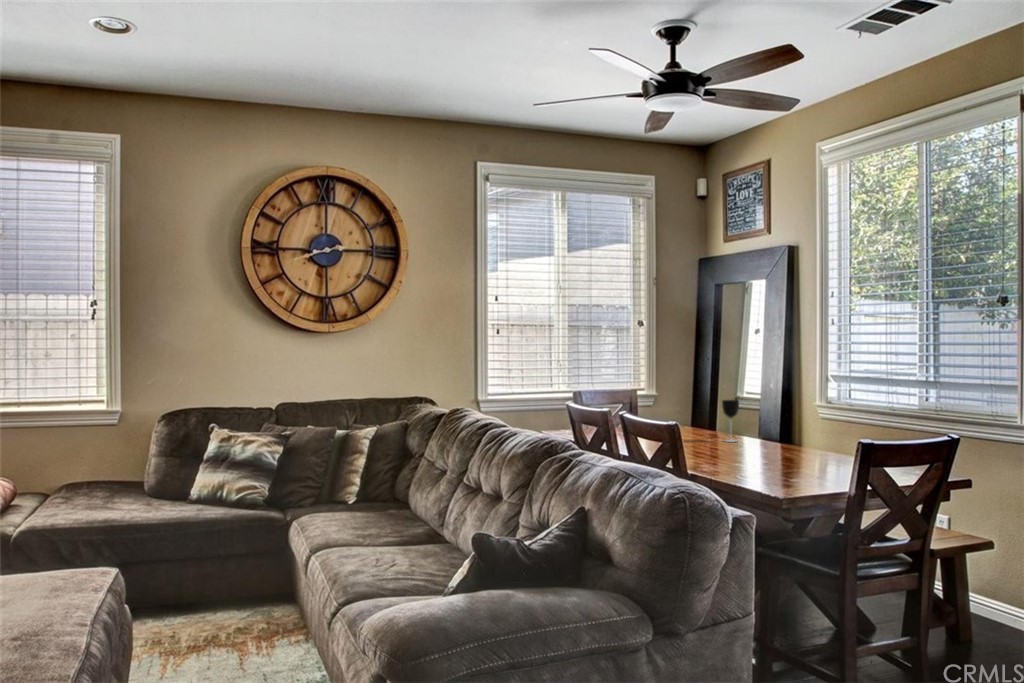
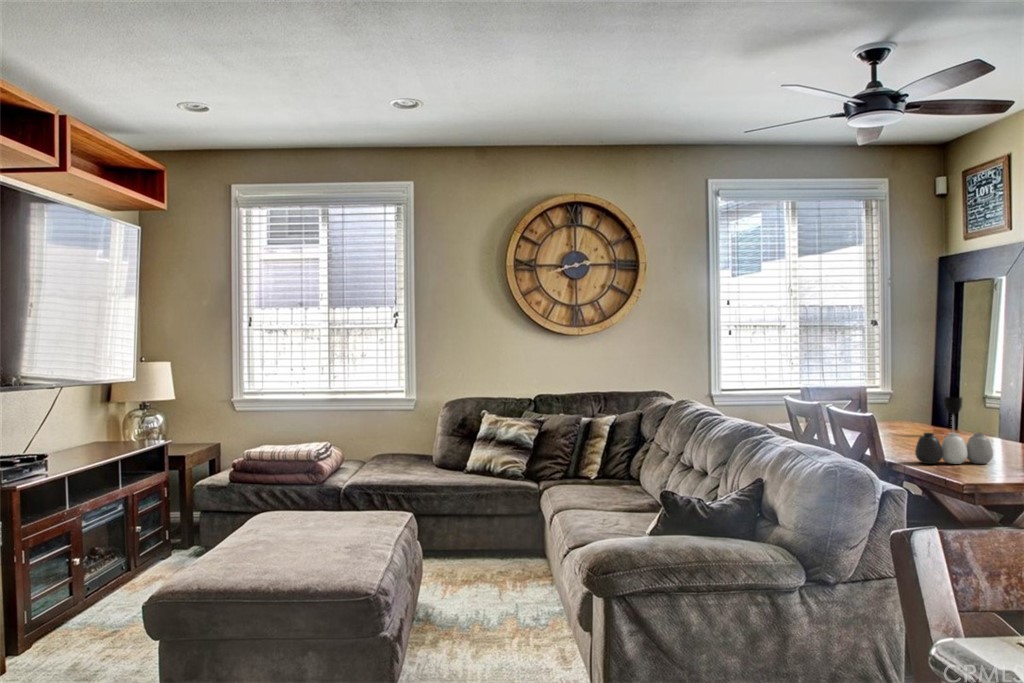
vase: none [716,439,787,474] -> present [915,433,993,464]

